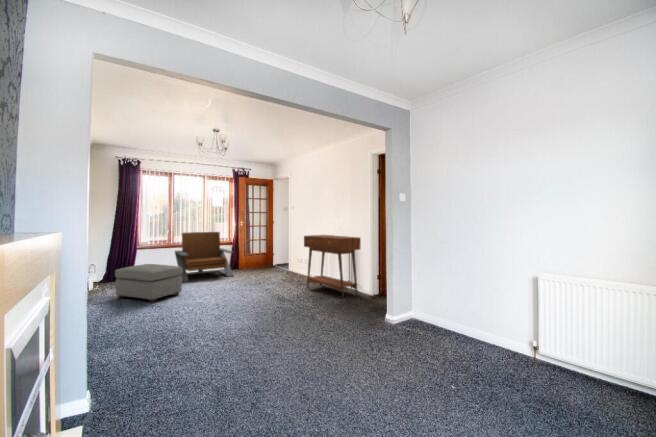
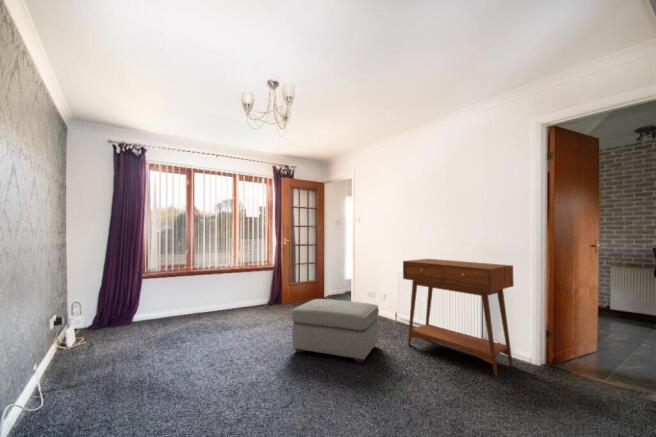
lounge chair: present [175,232,233,282] -> none [195,253,280,330]
ottoman: present [115,264,182,302] -> present [292,299,379,363]

